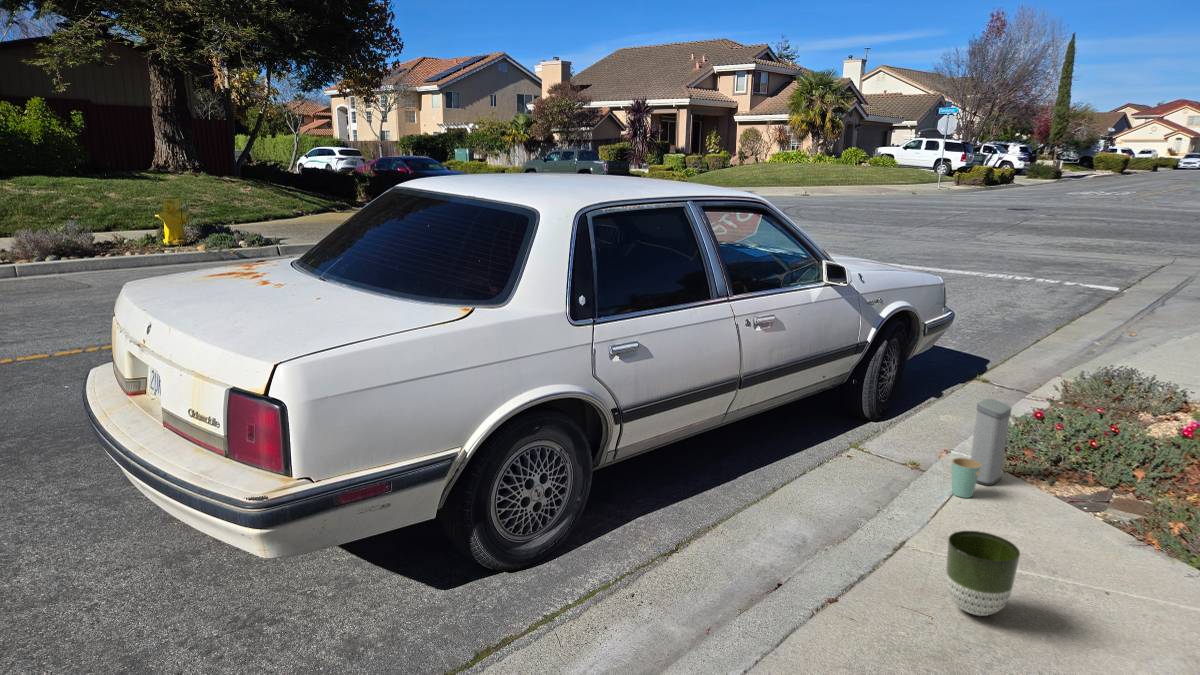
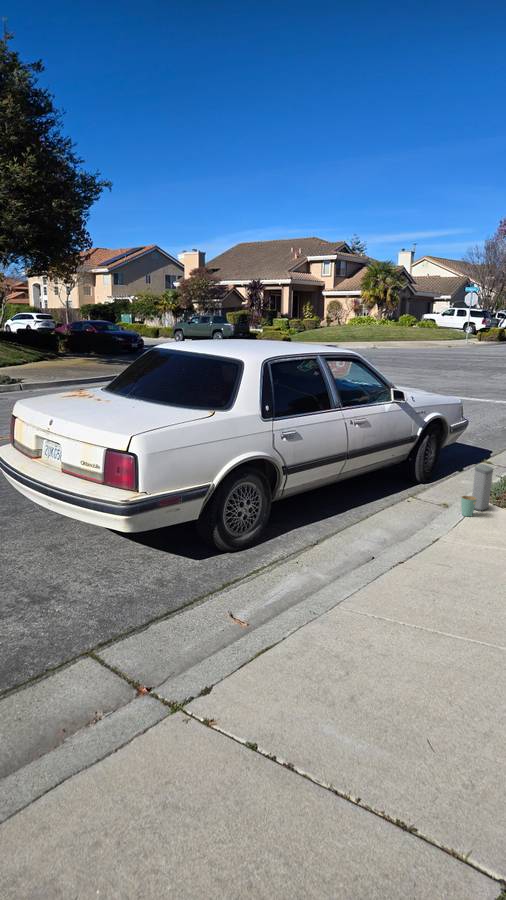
planter: present [946,531,1020,616] -> none [455,522,490,563]

